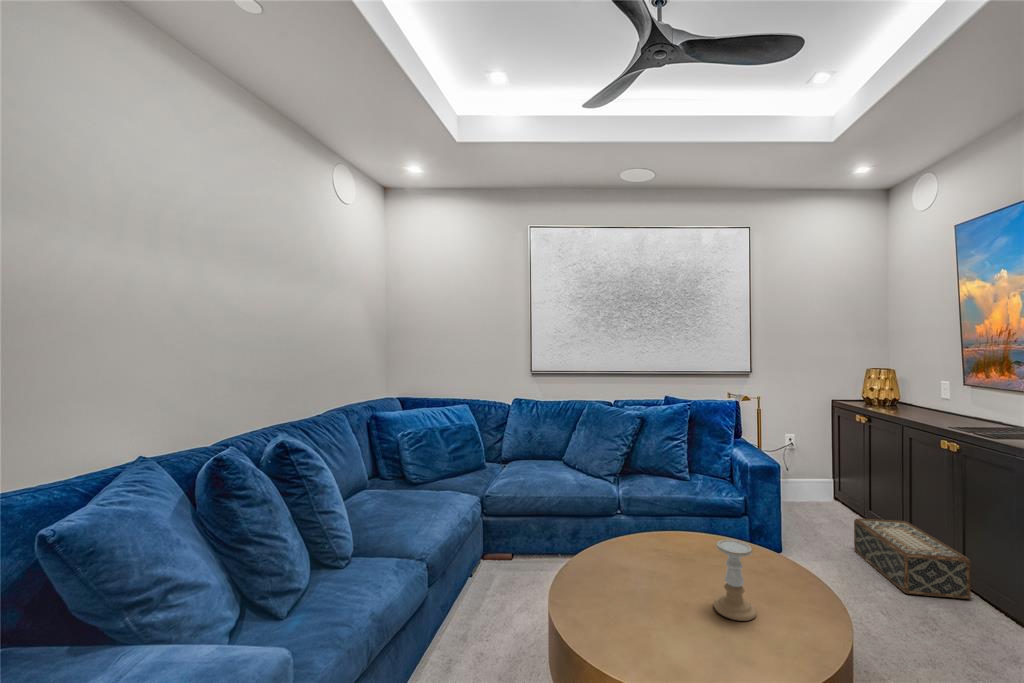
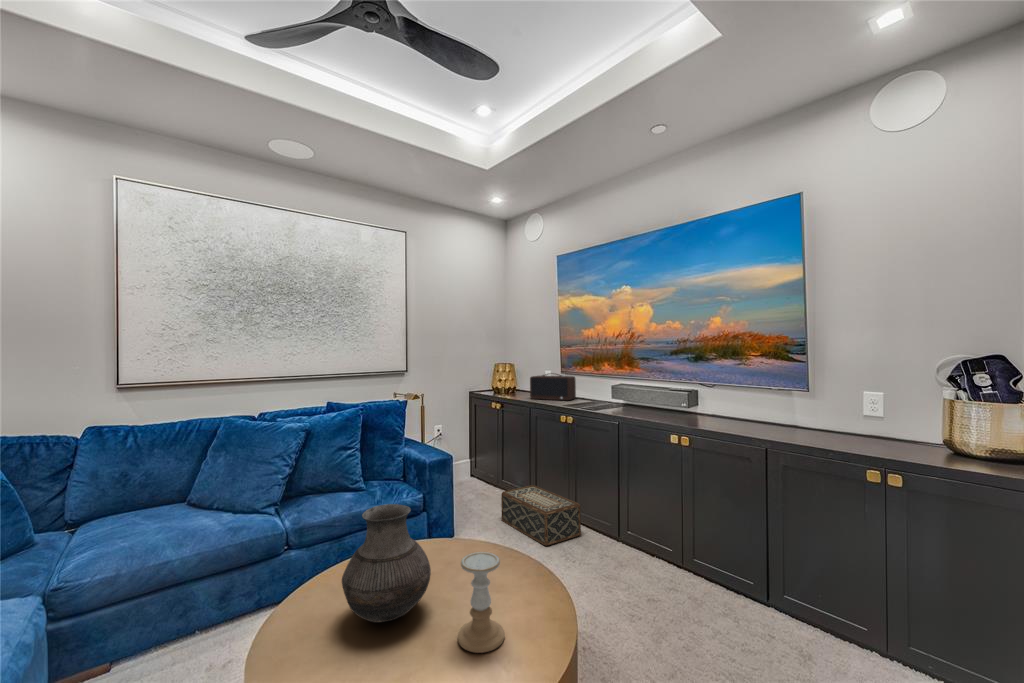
speaker: none [909,386,988,423] -> present [530,373,576,400]
vase: none [634,485,704,573] -> present [342,504,431,622]

